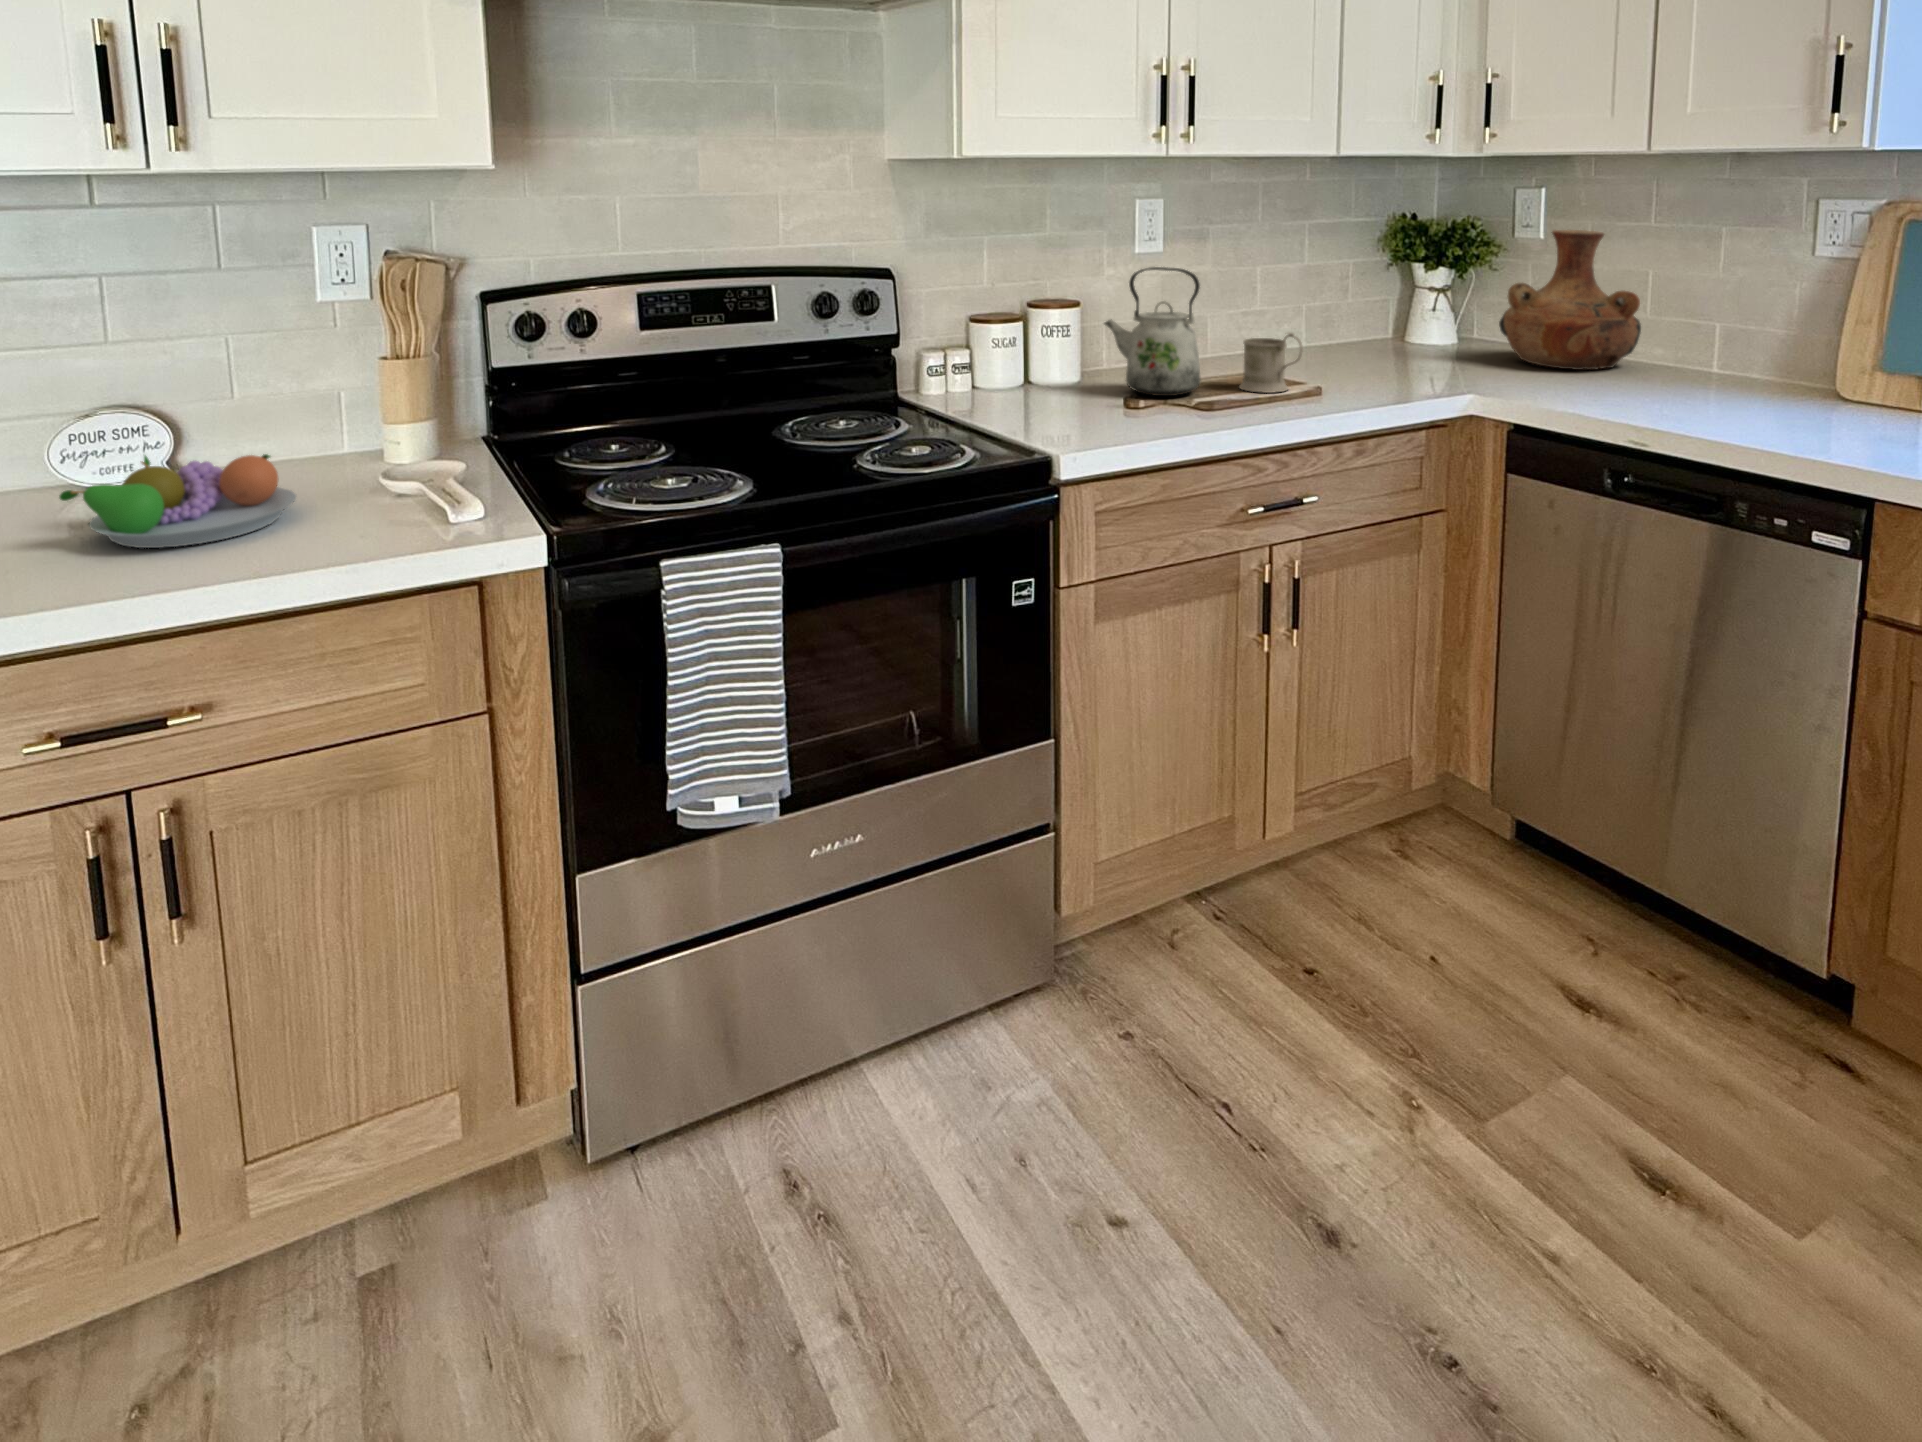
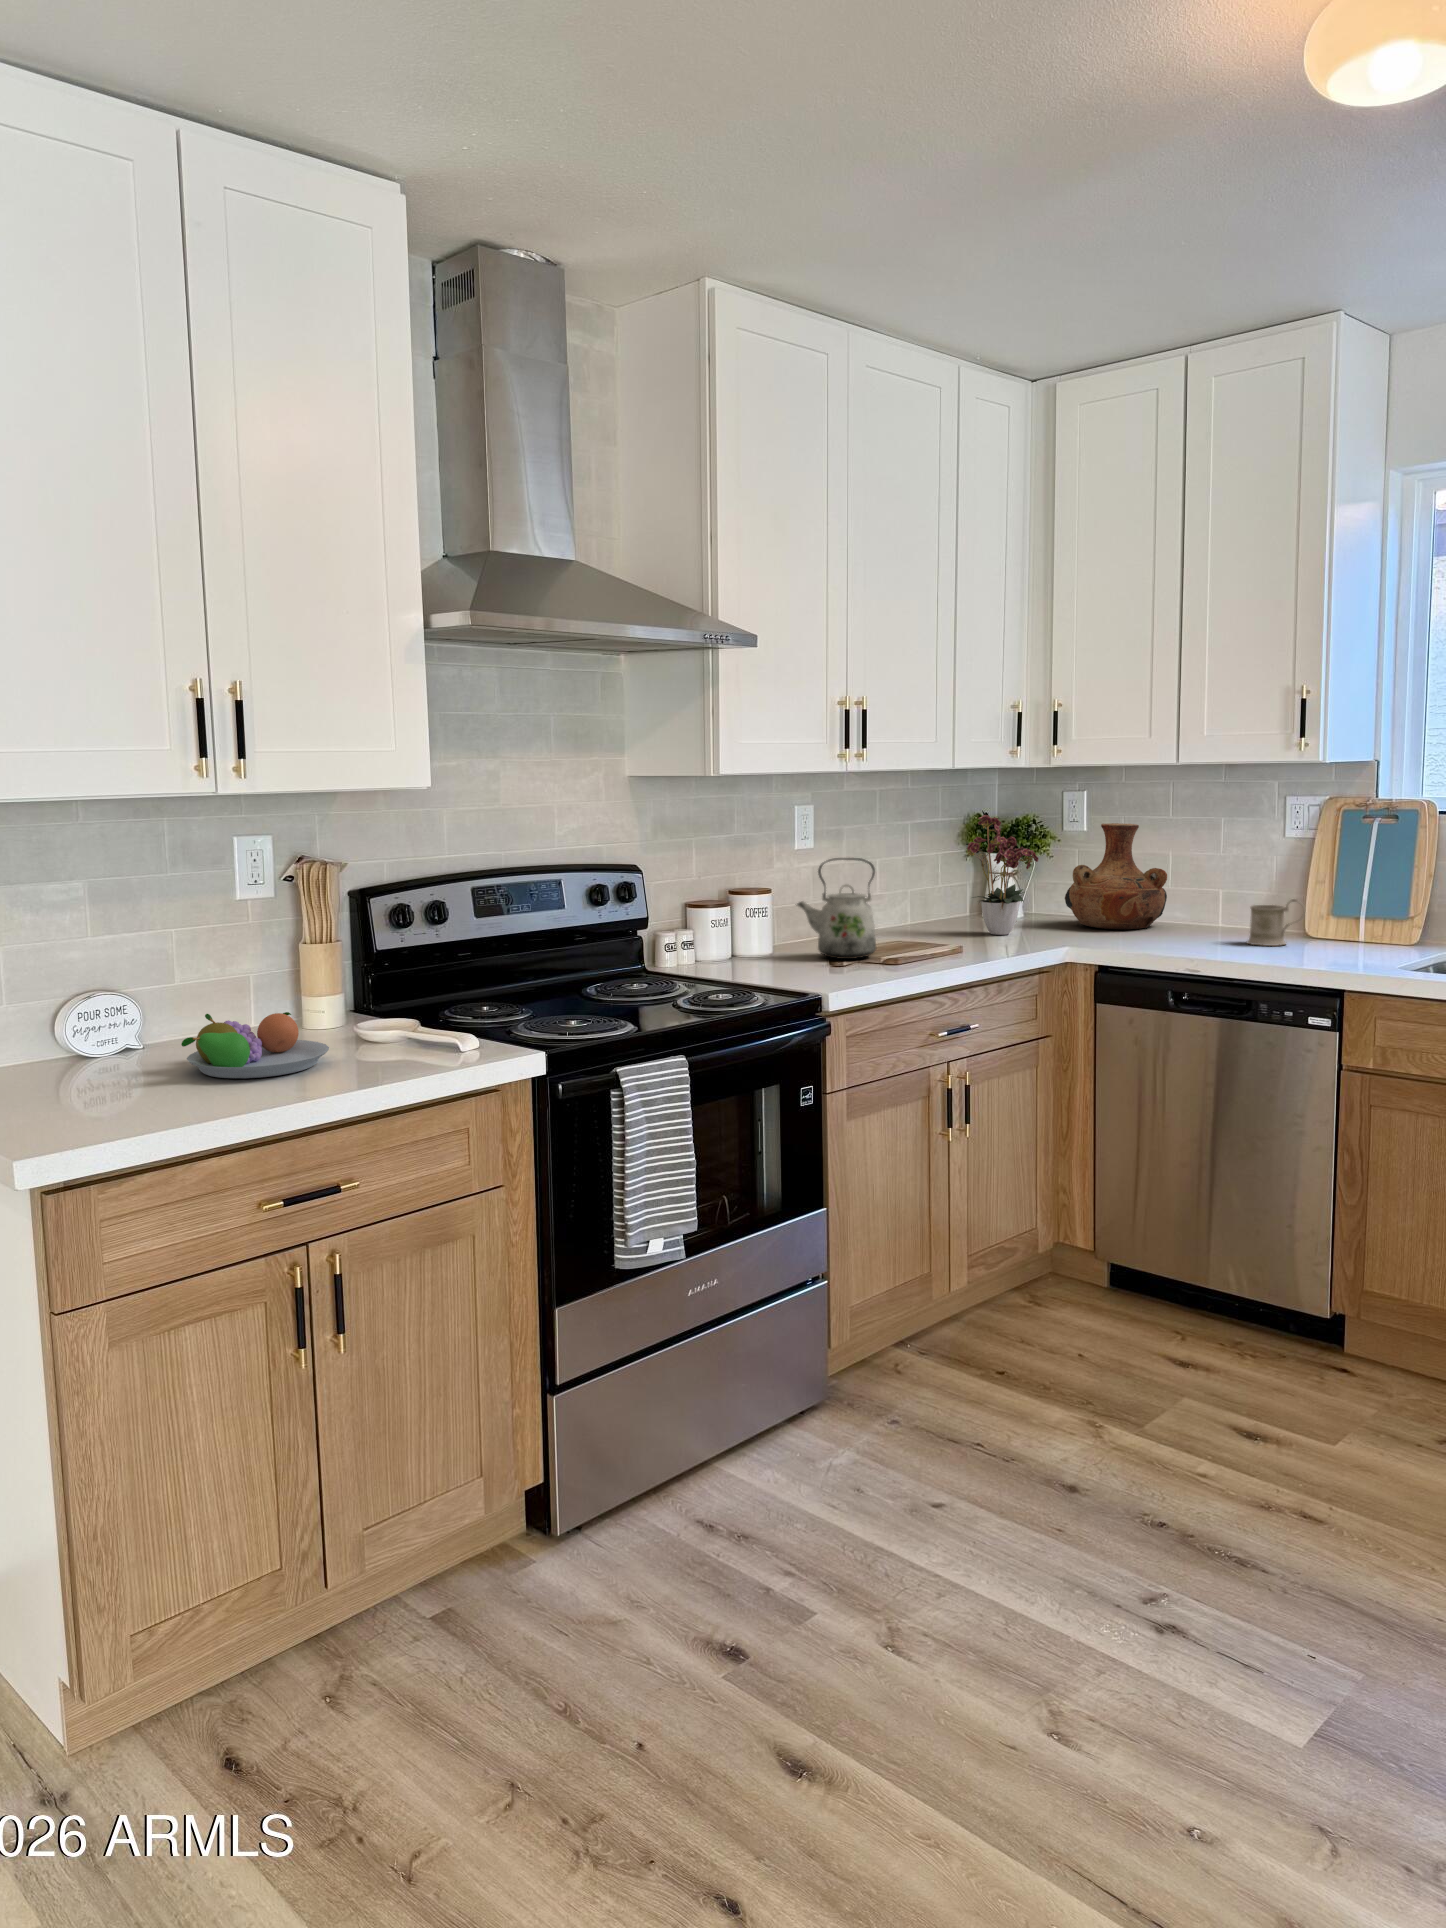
flower arrangement: none [1356,208,1457,369] -> present [967,815,1039,935]
mug: present [1239,332,1303,393] -> present [1247,899,1305,946]

